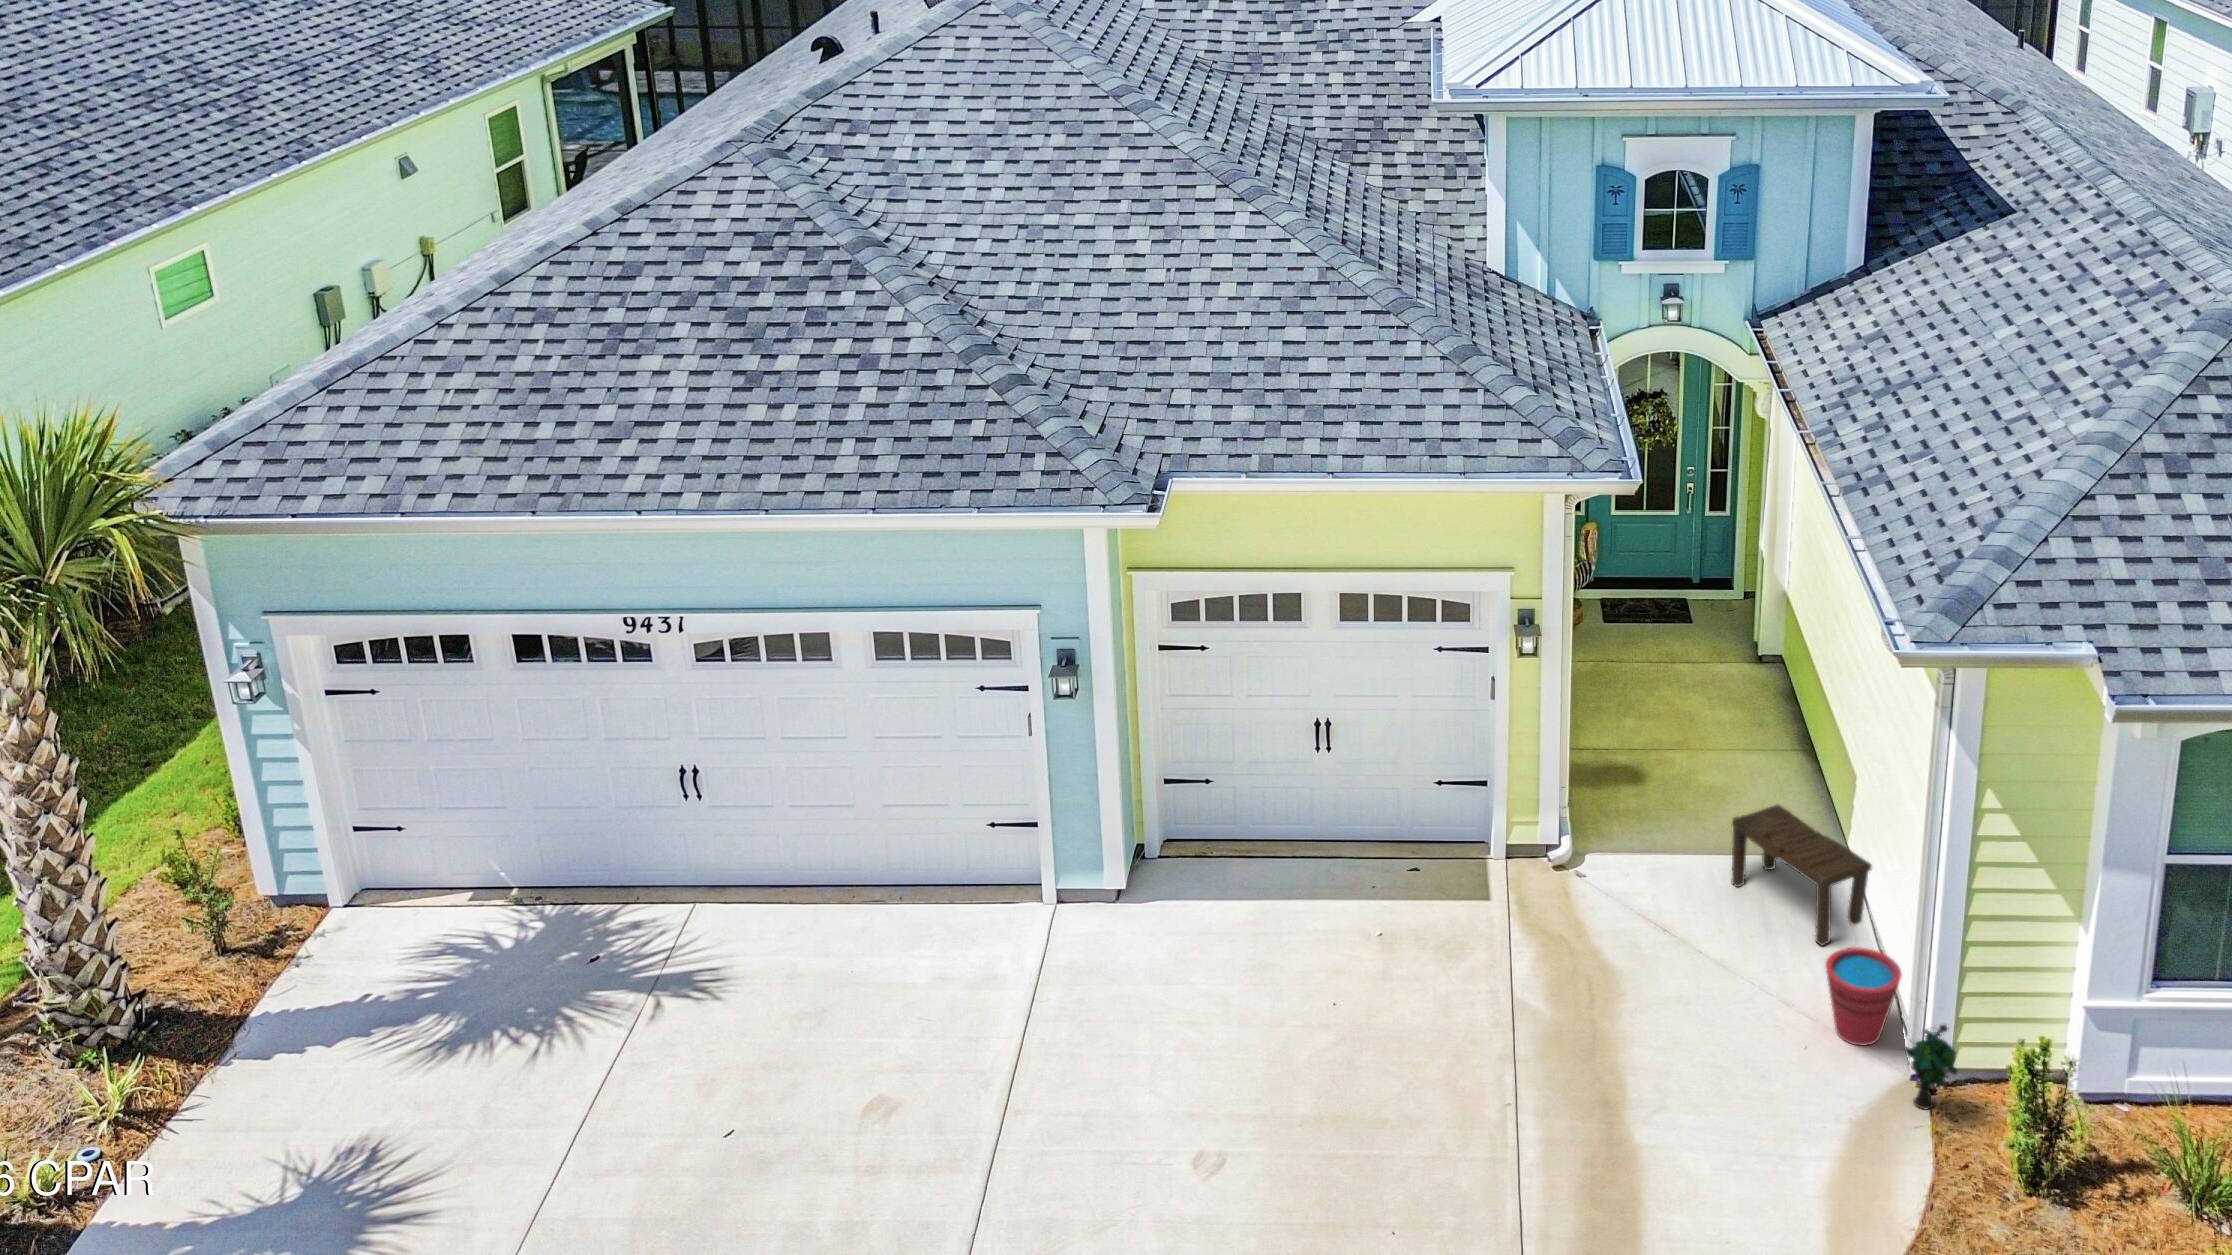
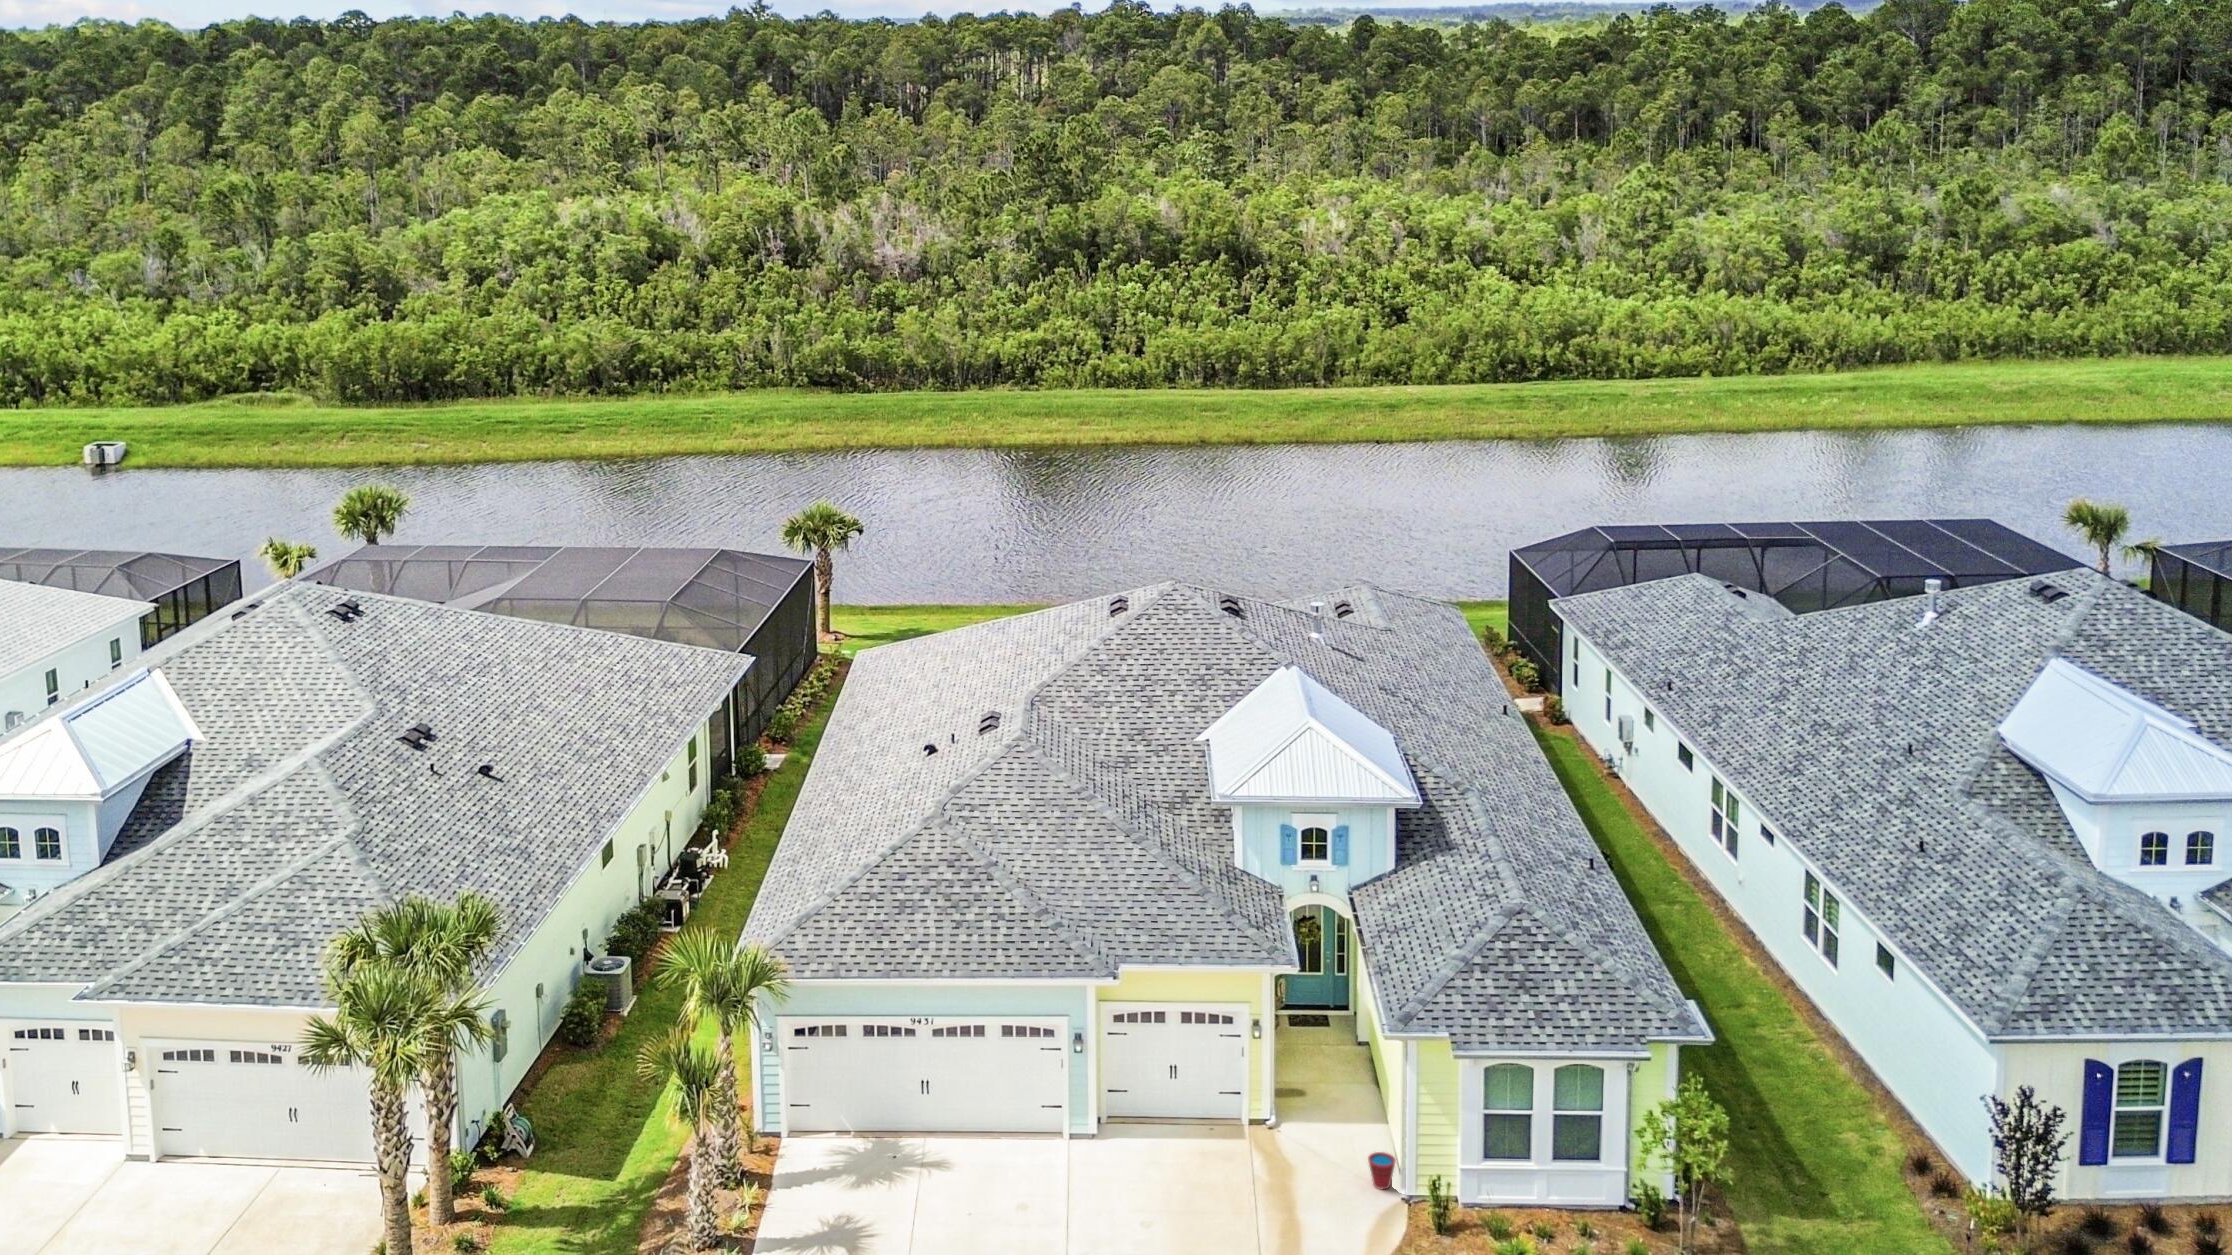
bench: present [1731,805,1872,945] -> none [1337,1101,1390,1156]
decorative plant: present [1904,1025,1957,1109] -> none [1392,1175,1413,1209]

